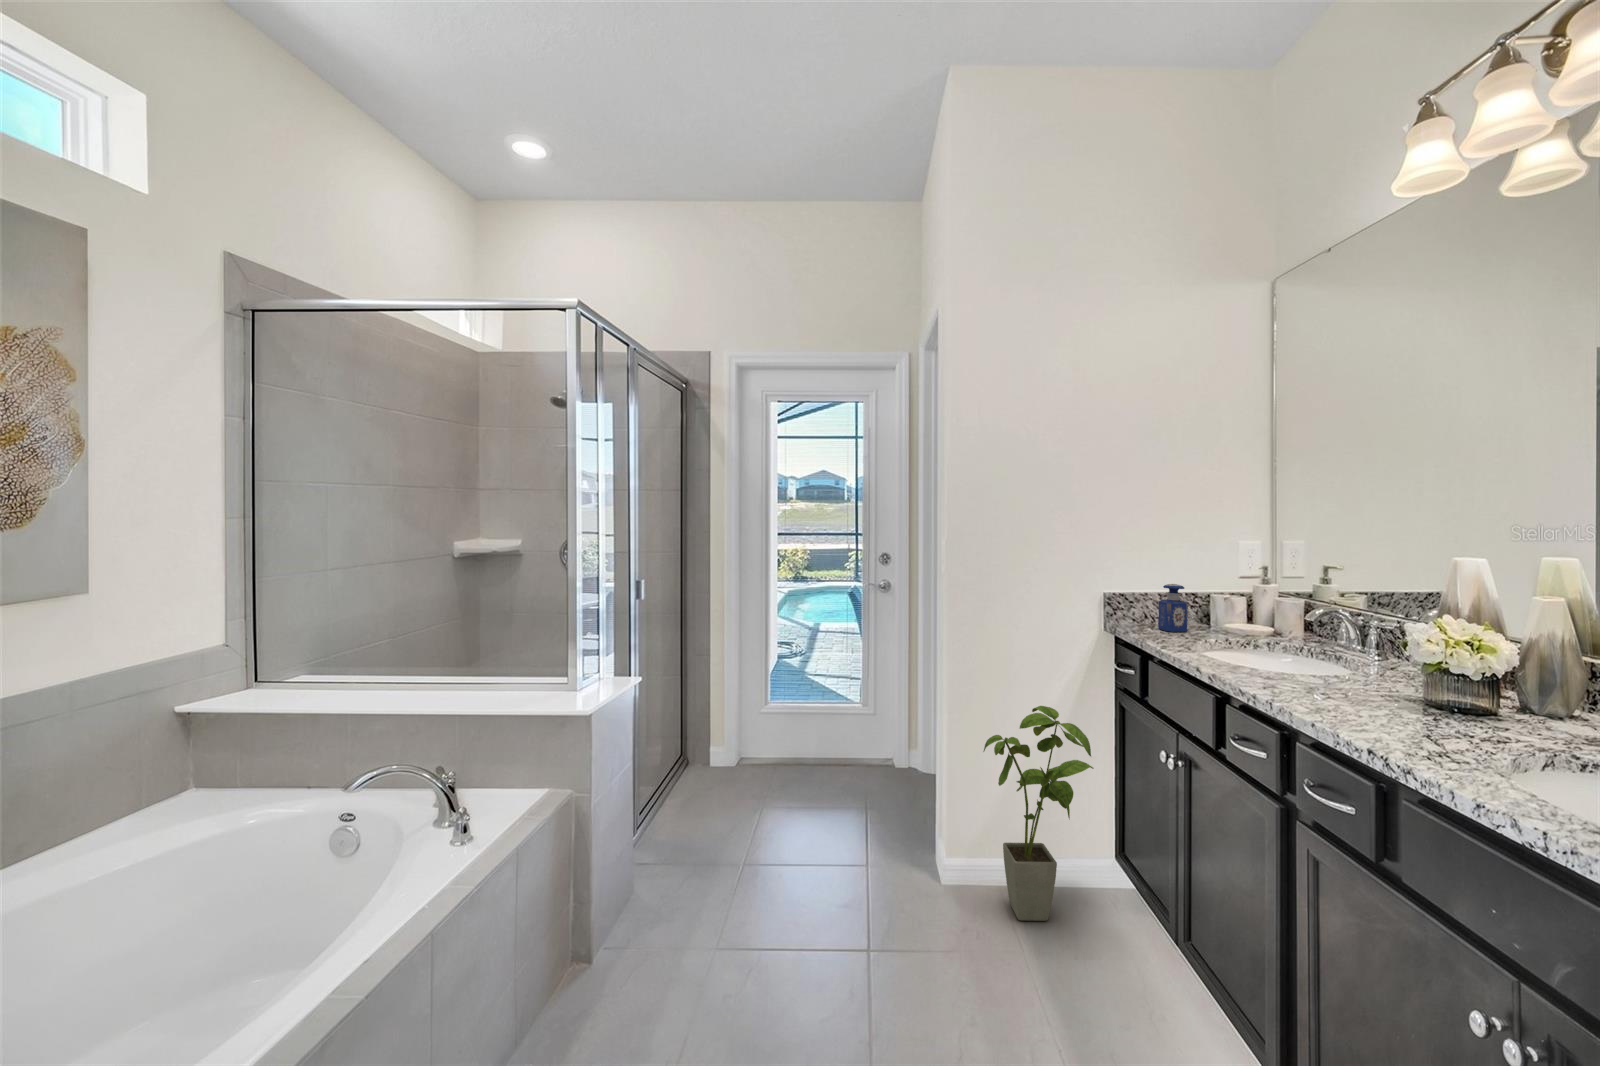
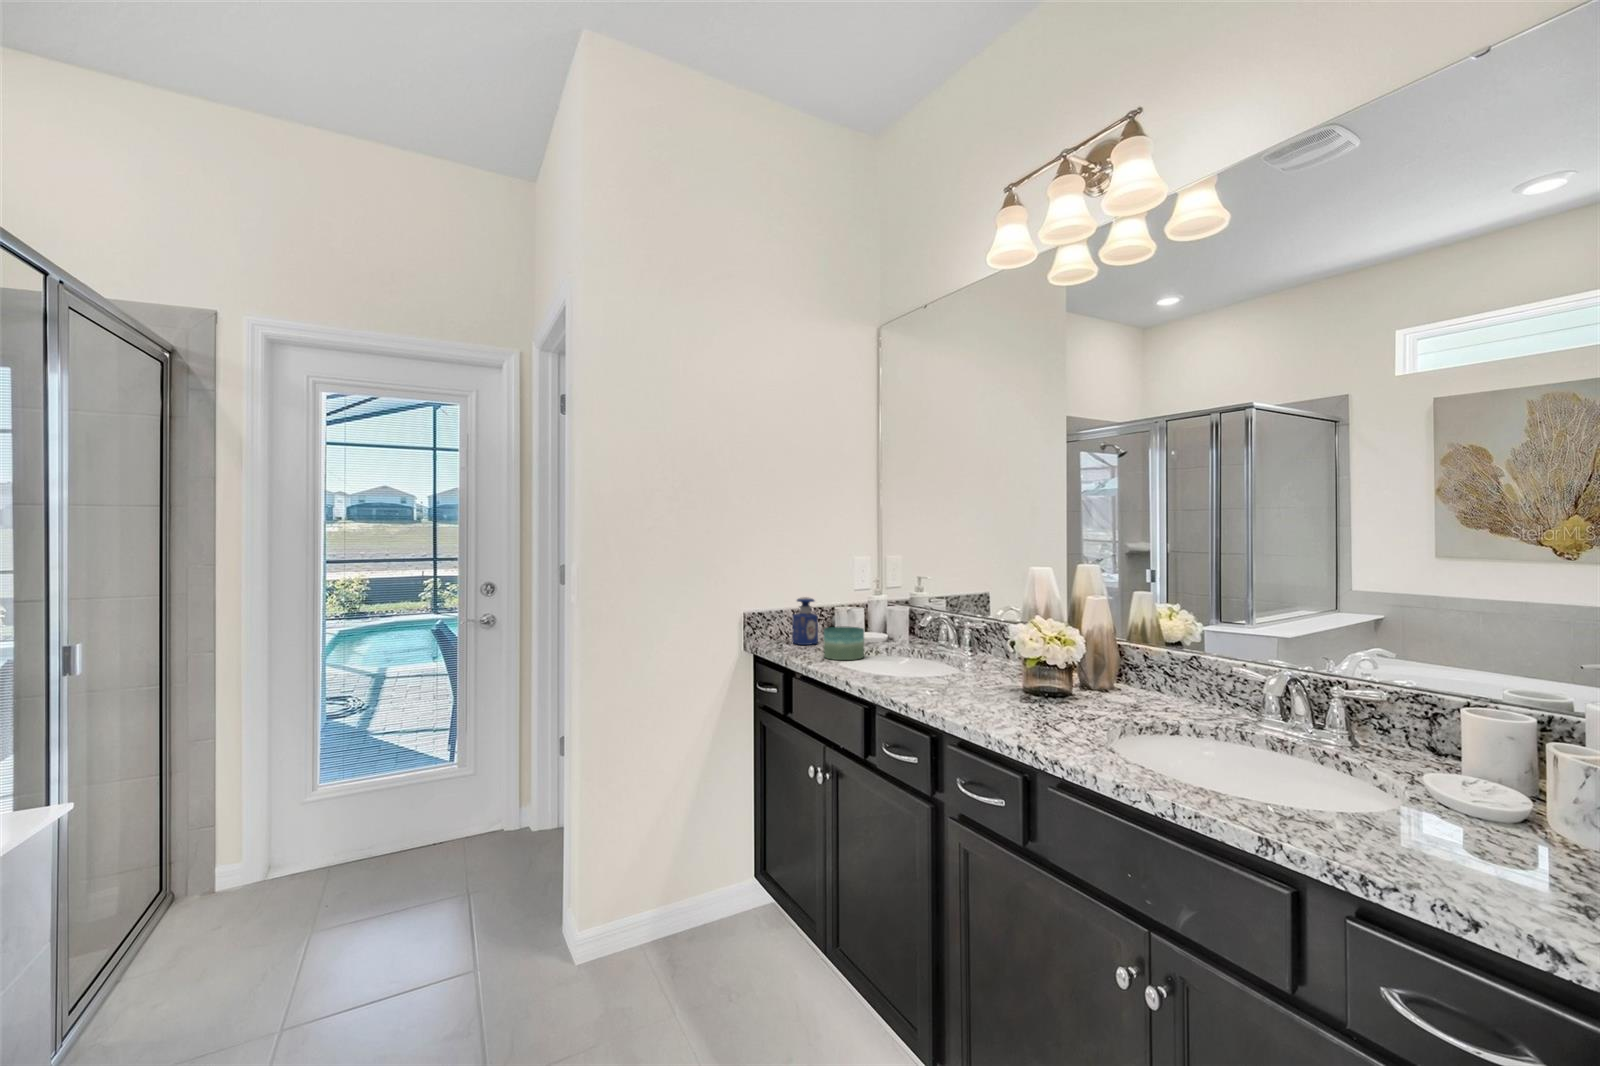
candle: none [1185,615,1234,649] -> present [824,626,864,660]
house plant: present [983,706,1094,921] -> none [624,740,744,988]

